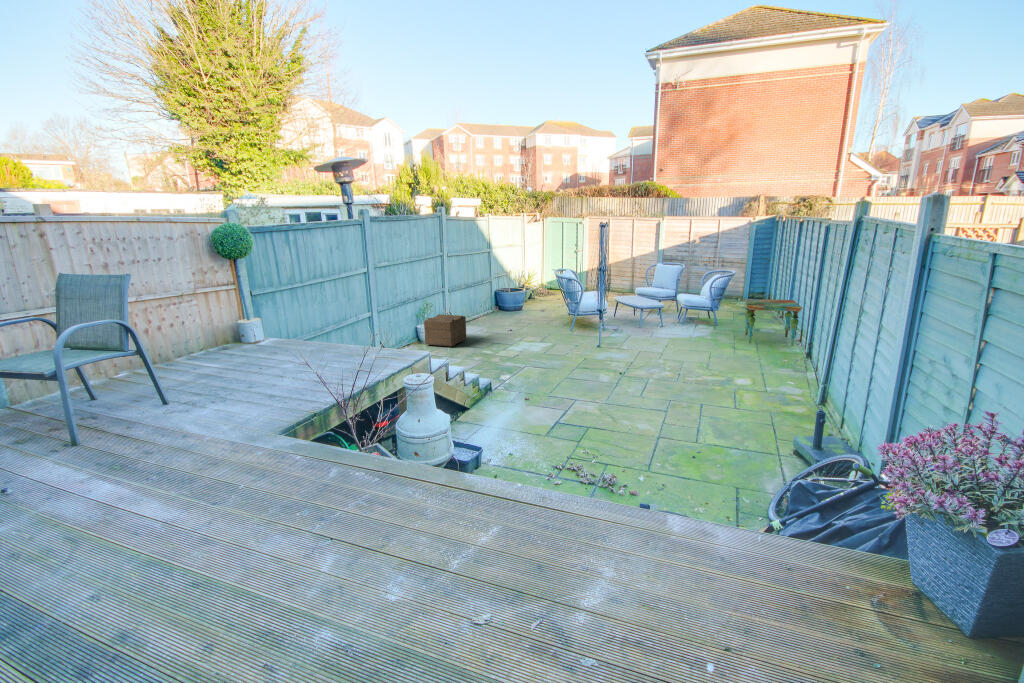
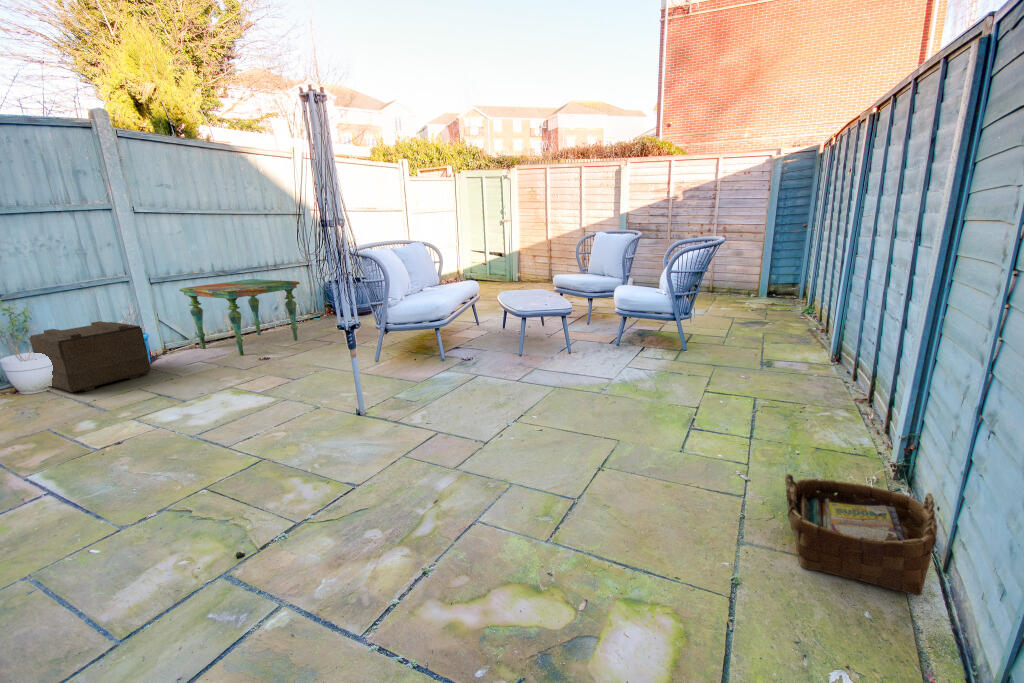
side table: present [744,299,803,346] -> present [179,279,300,355]
woven basket: none [774,348,812,371] -> present [785,474,937,596]

